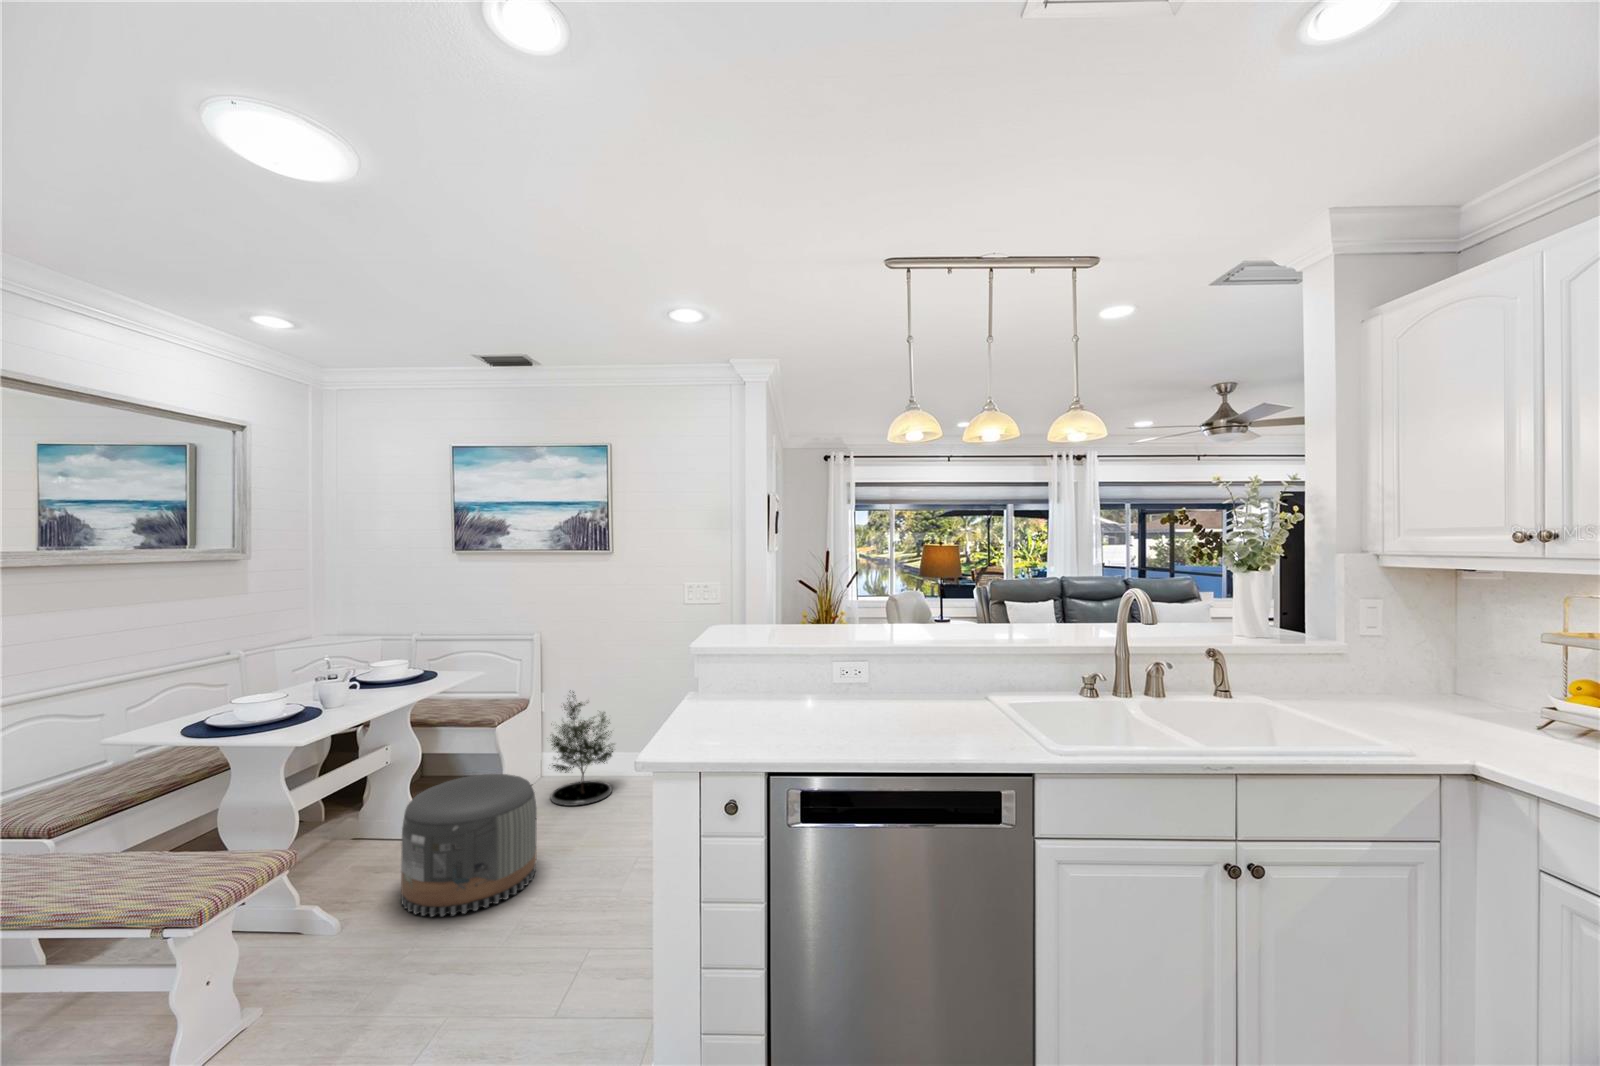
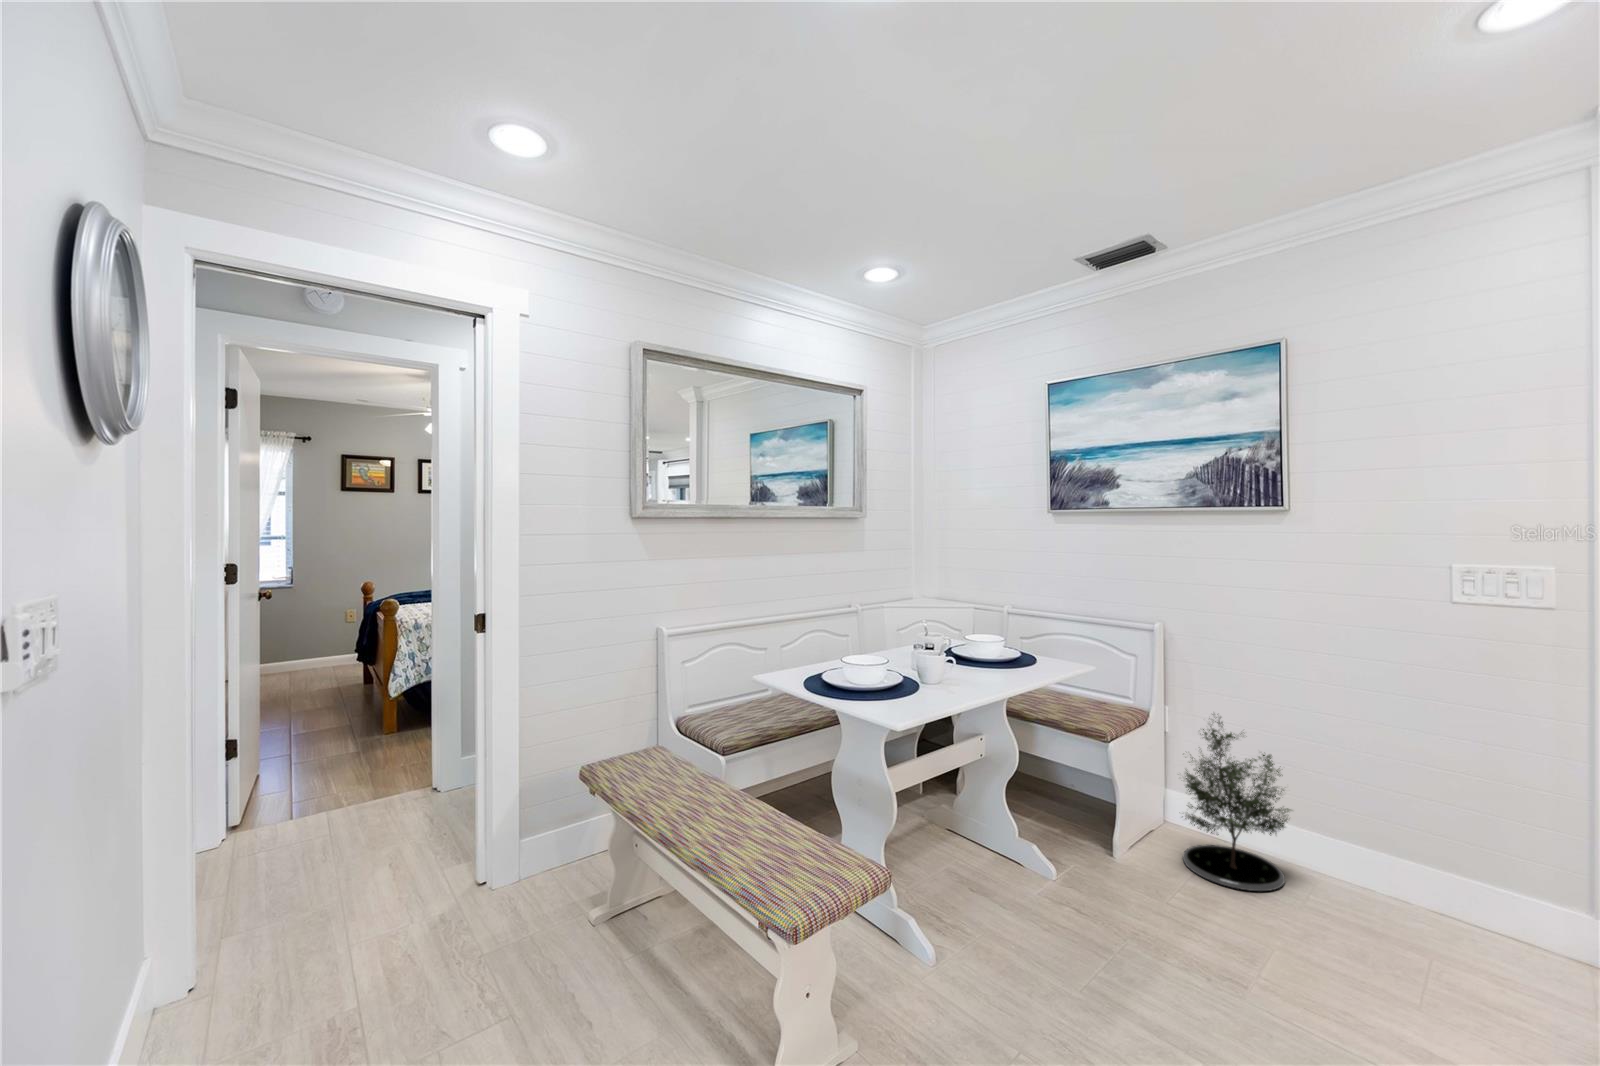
pouf: present [401,774,537,917] -> none [995,805,1171,1010]

